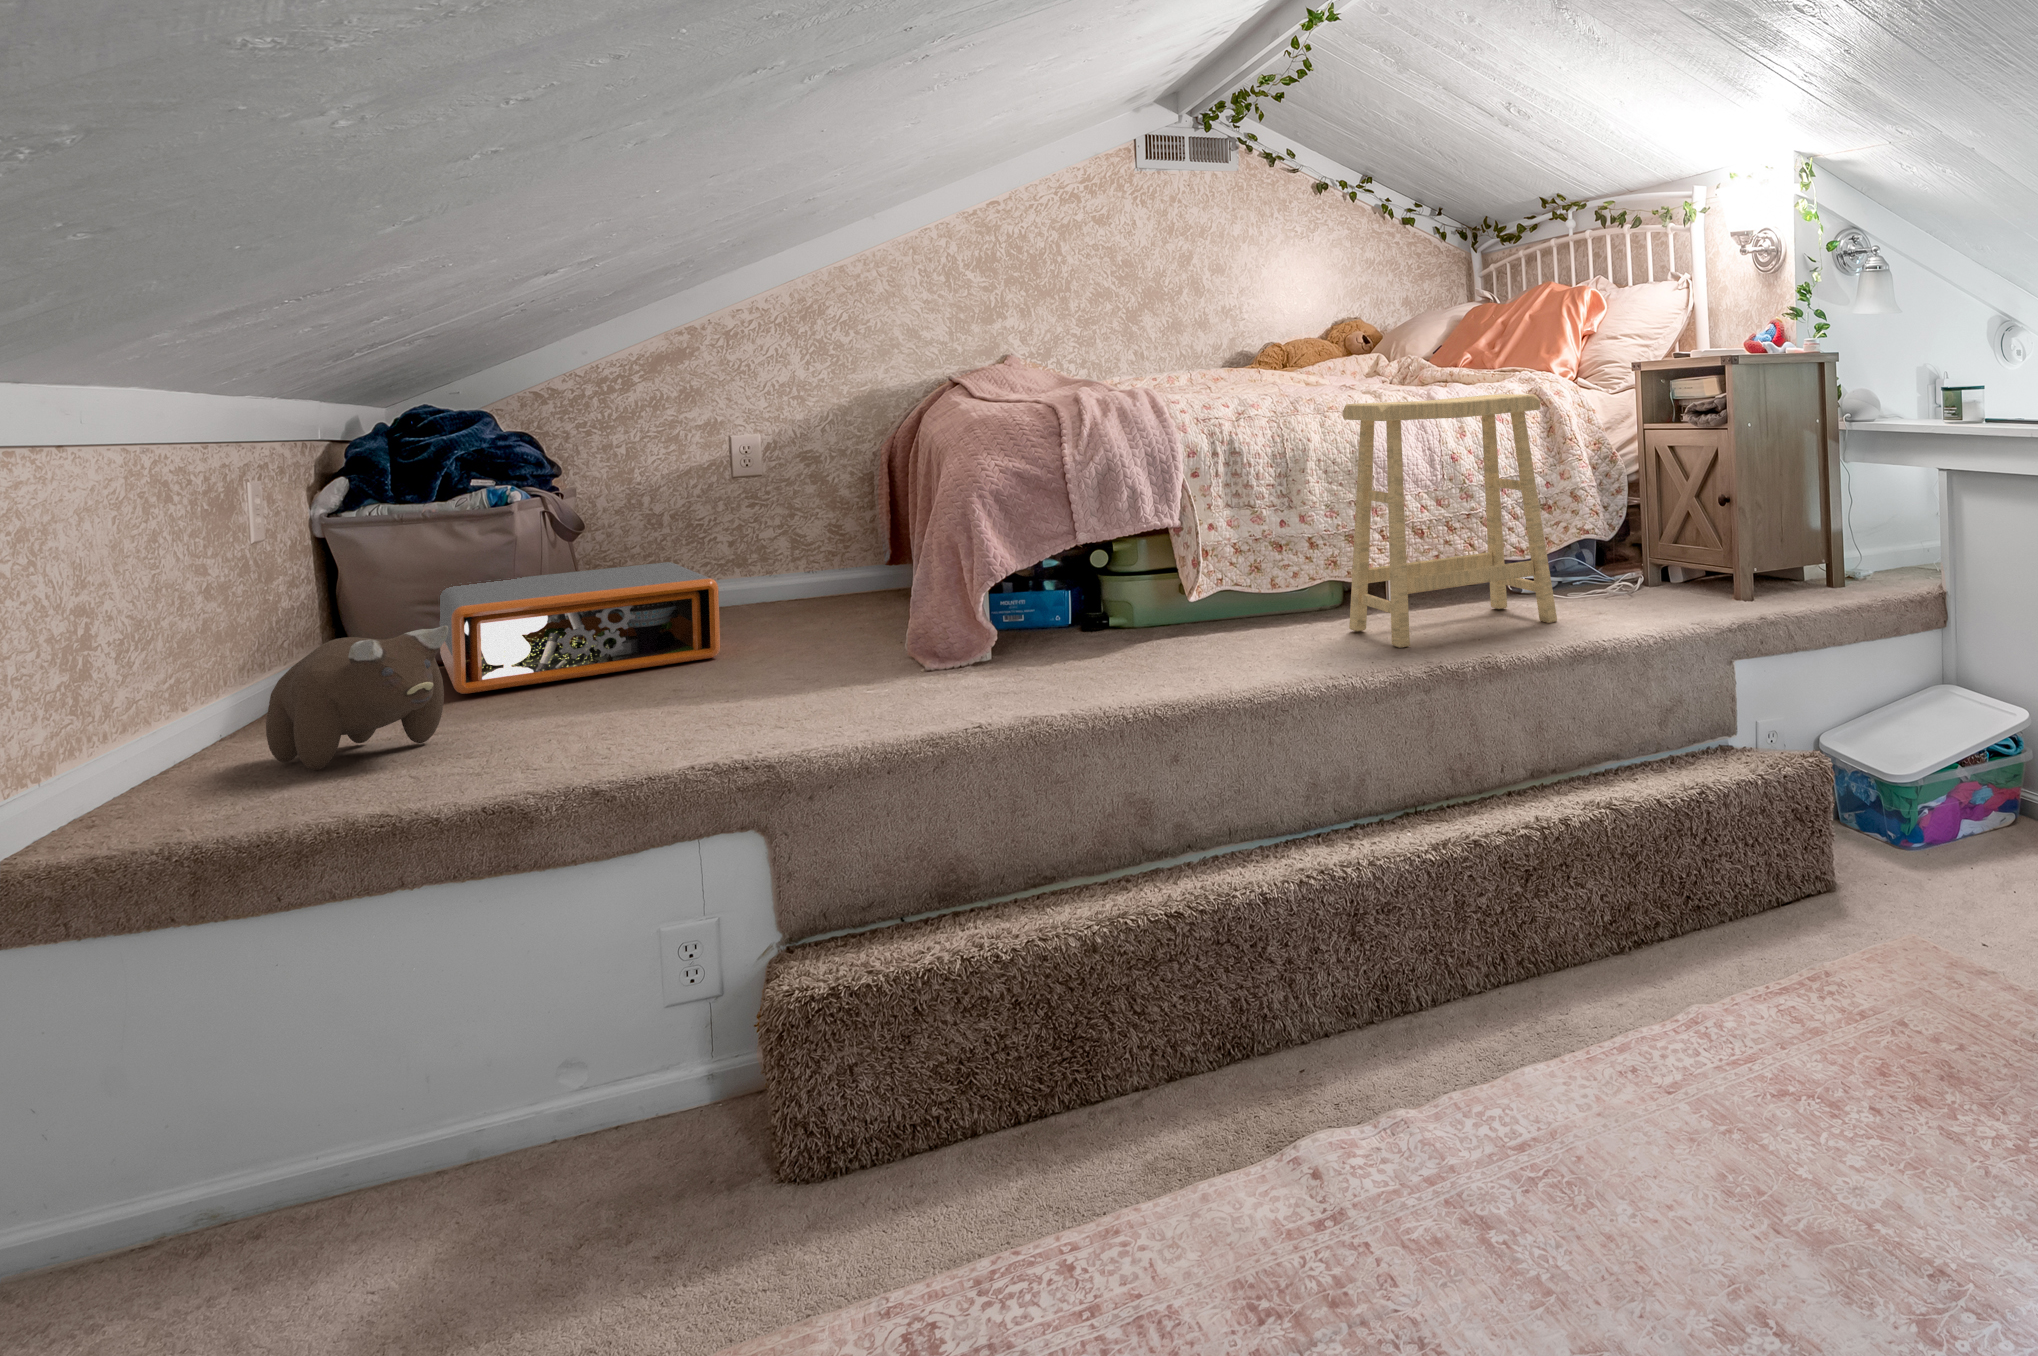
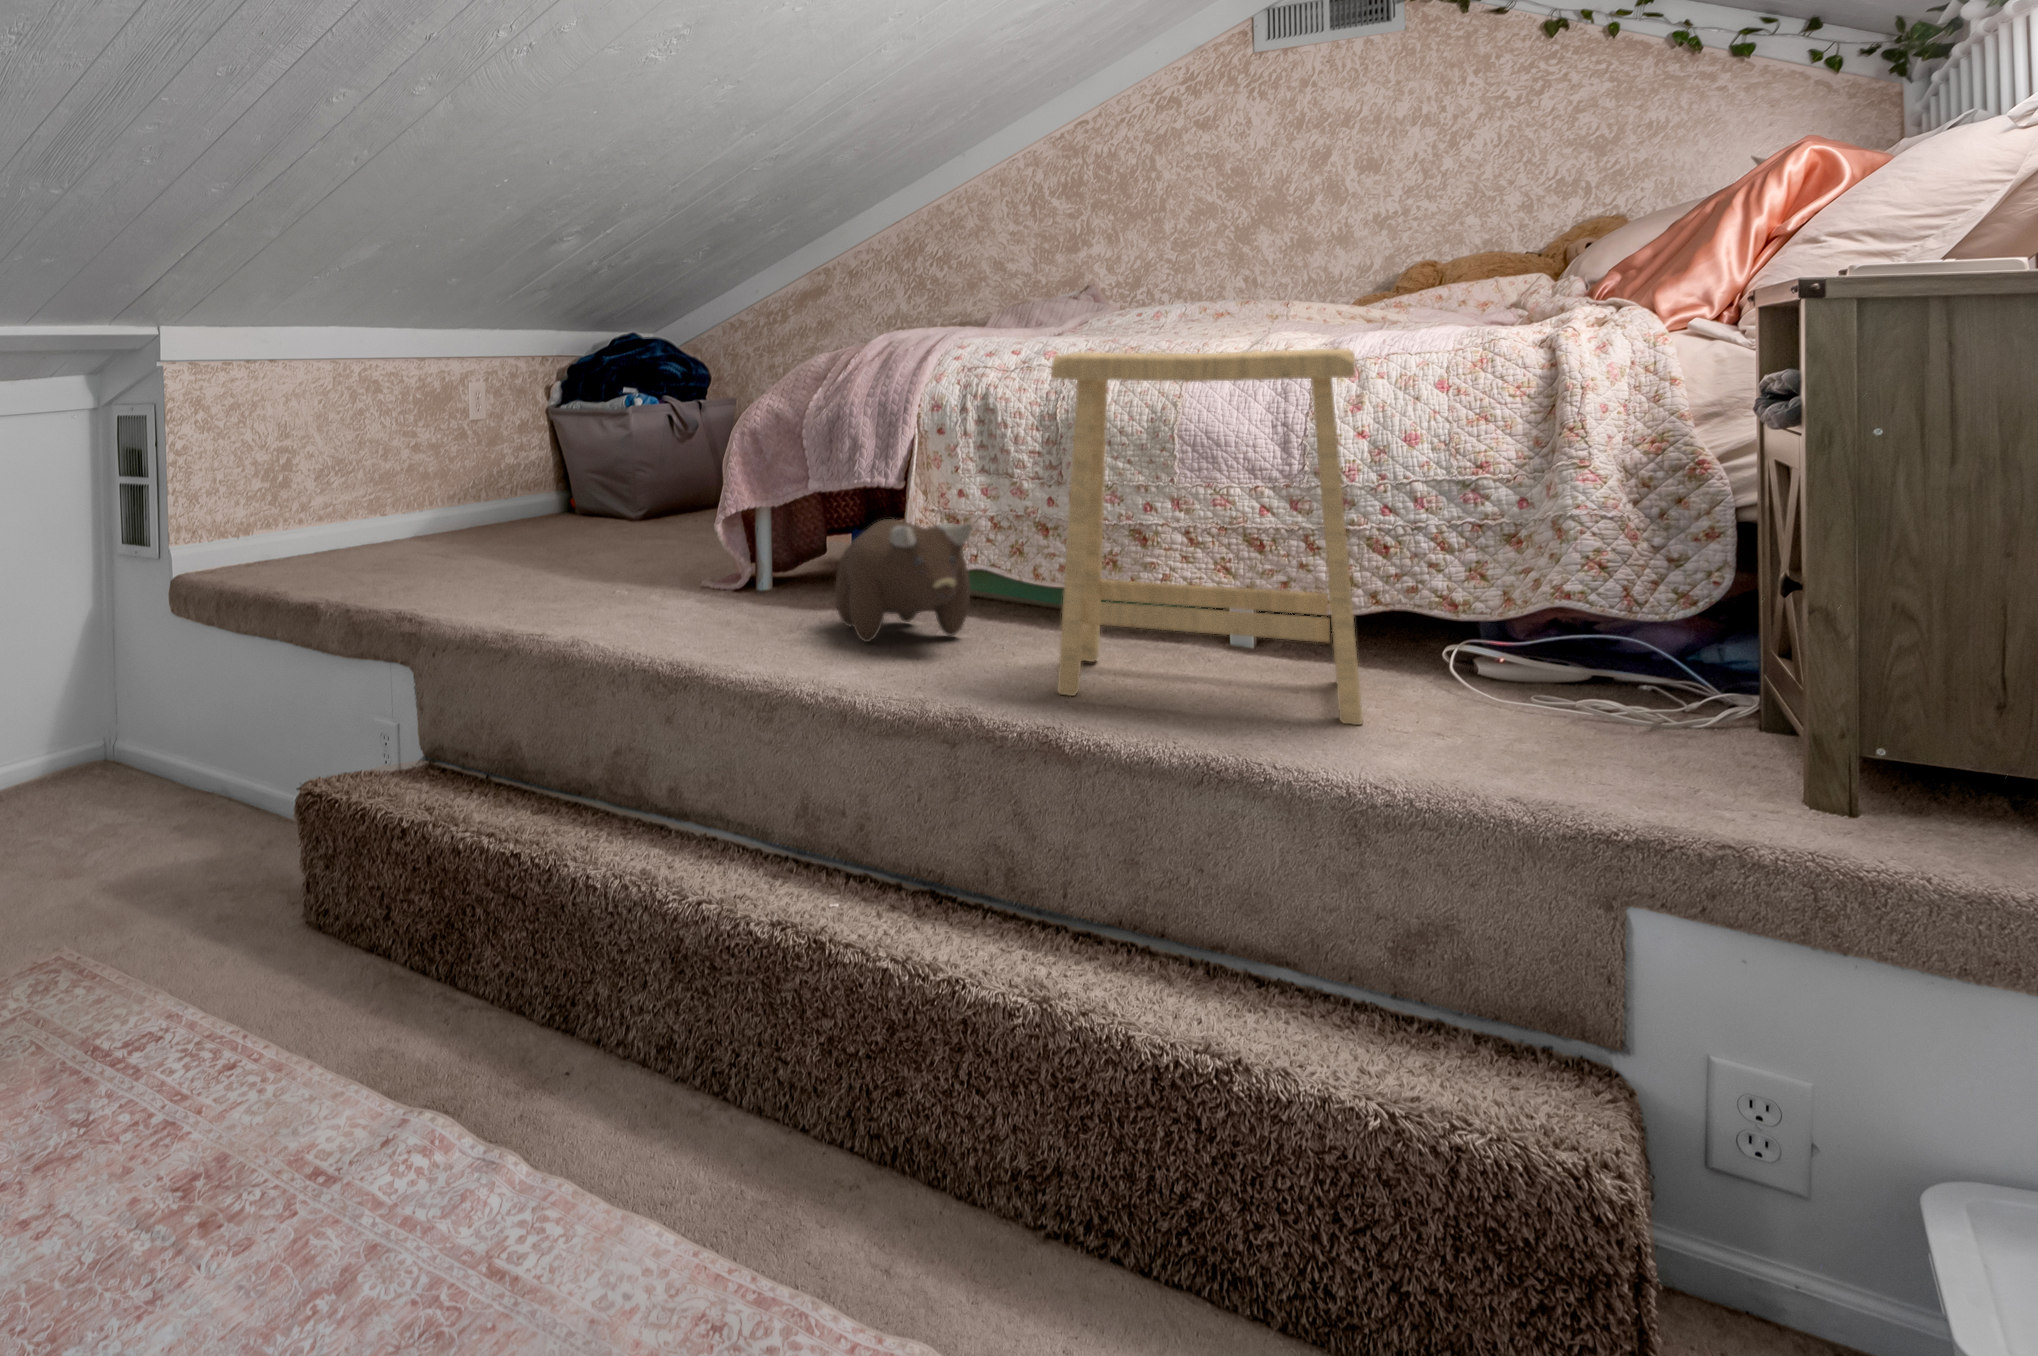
storage box: present [440,562,720,694] -> none [463,456,680,546]
plush toy: present [266,626,448,770] -> present [835,519,971,642]

